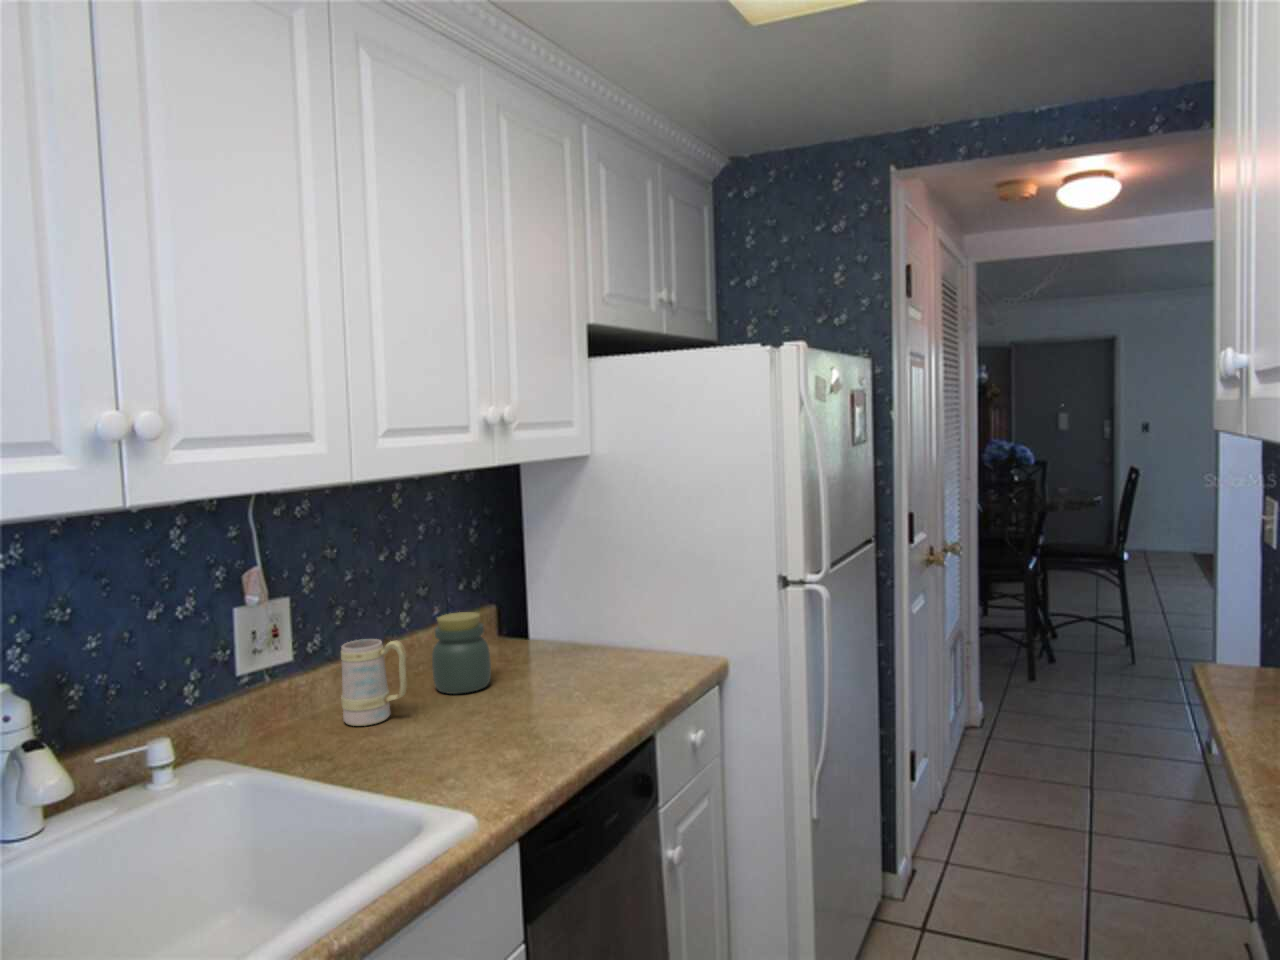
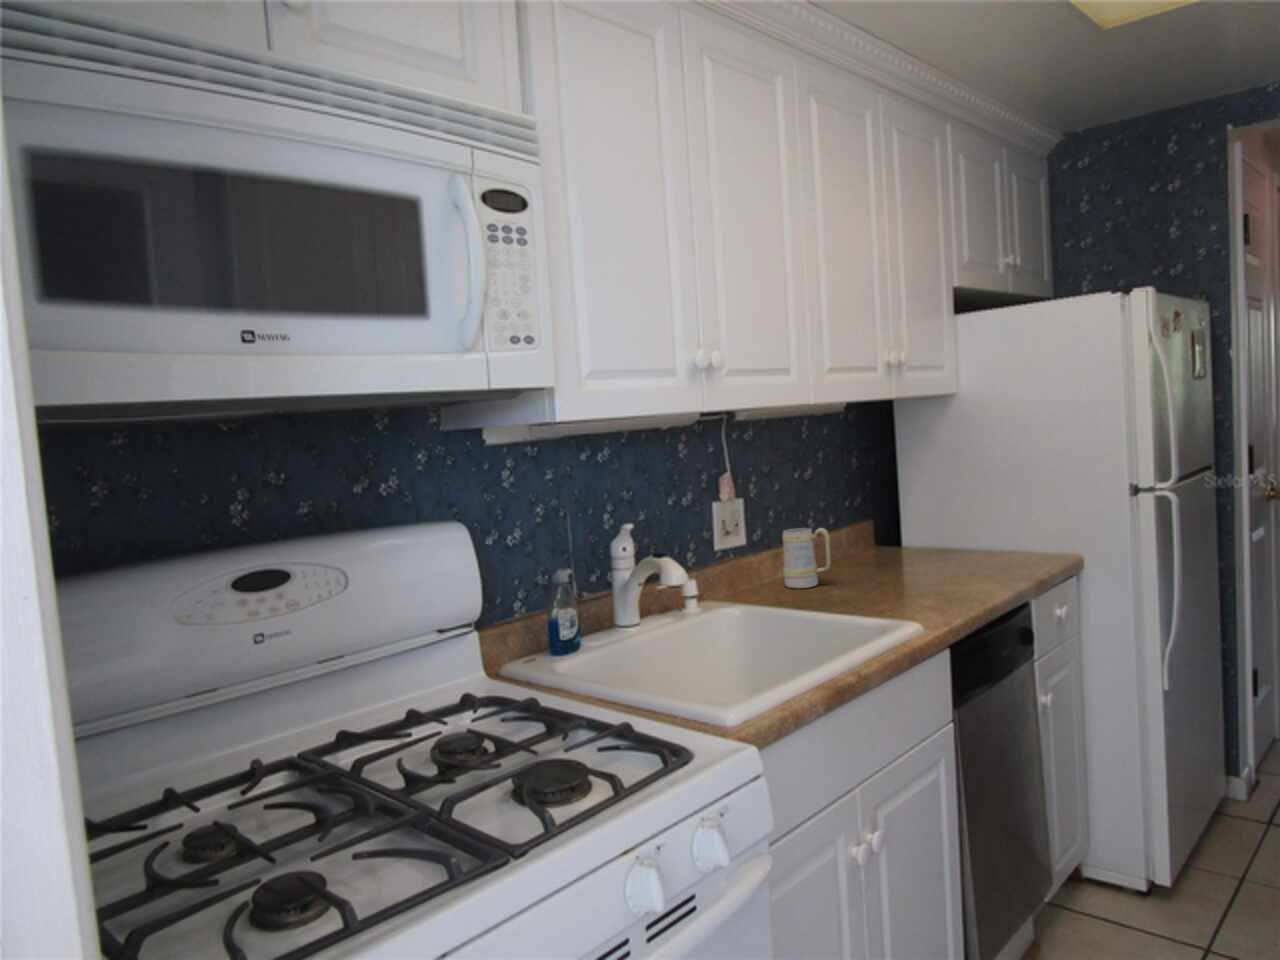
jar: present [432,612,491,694] -> none [839,515,885,573]

